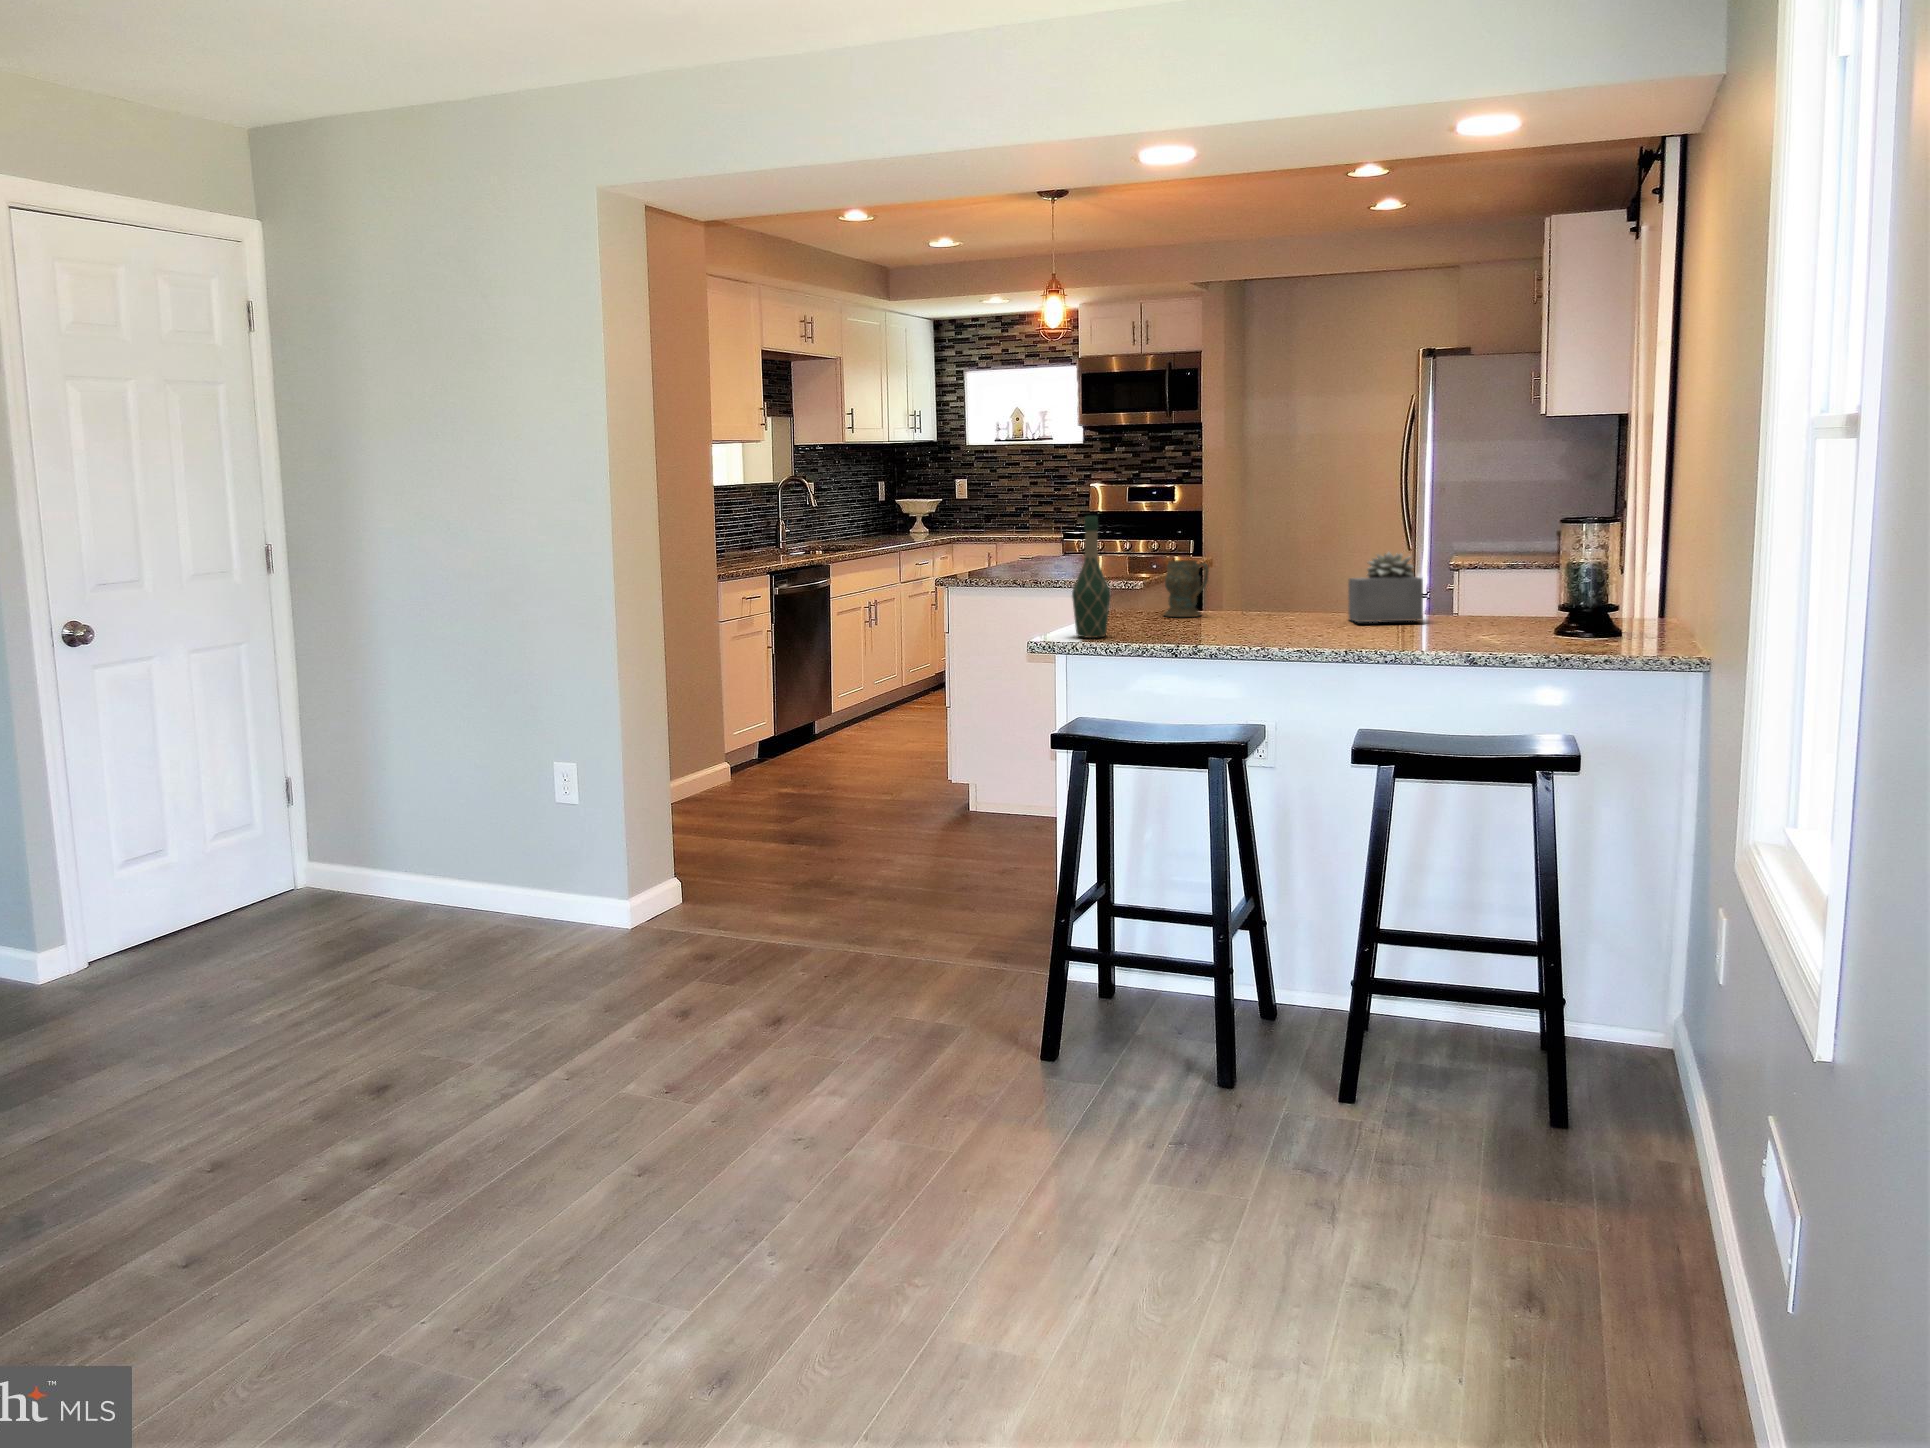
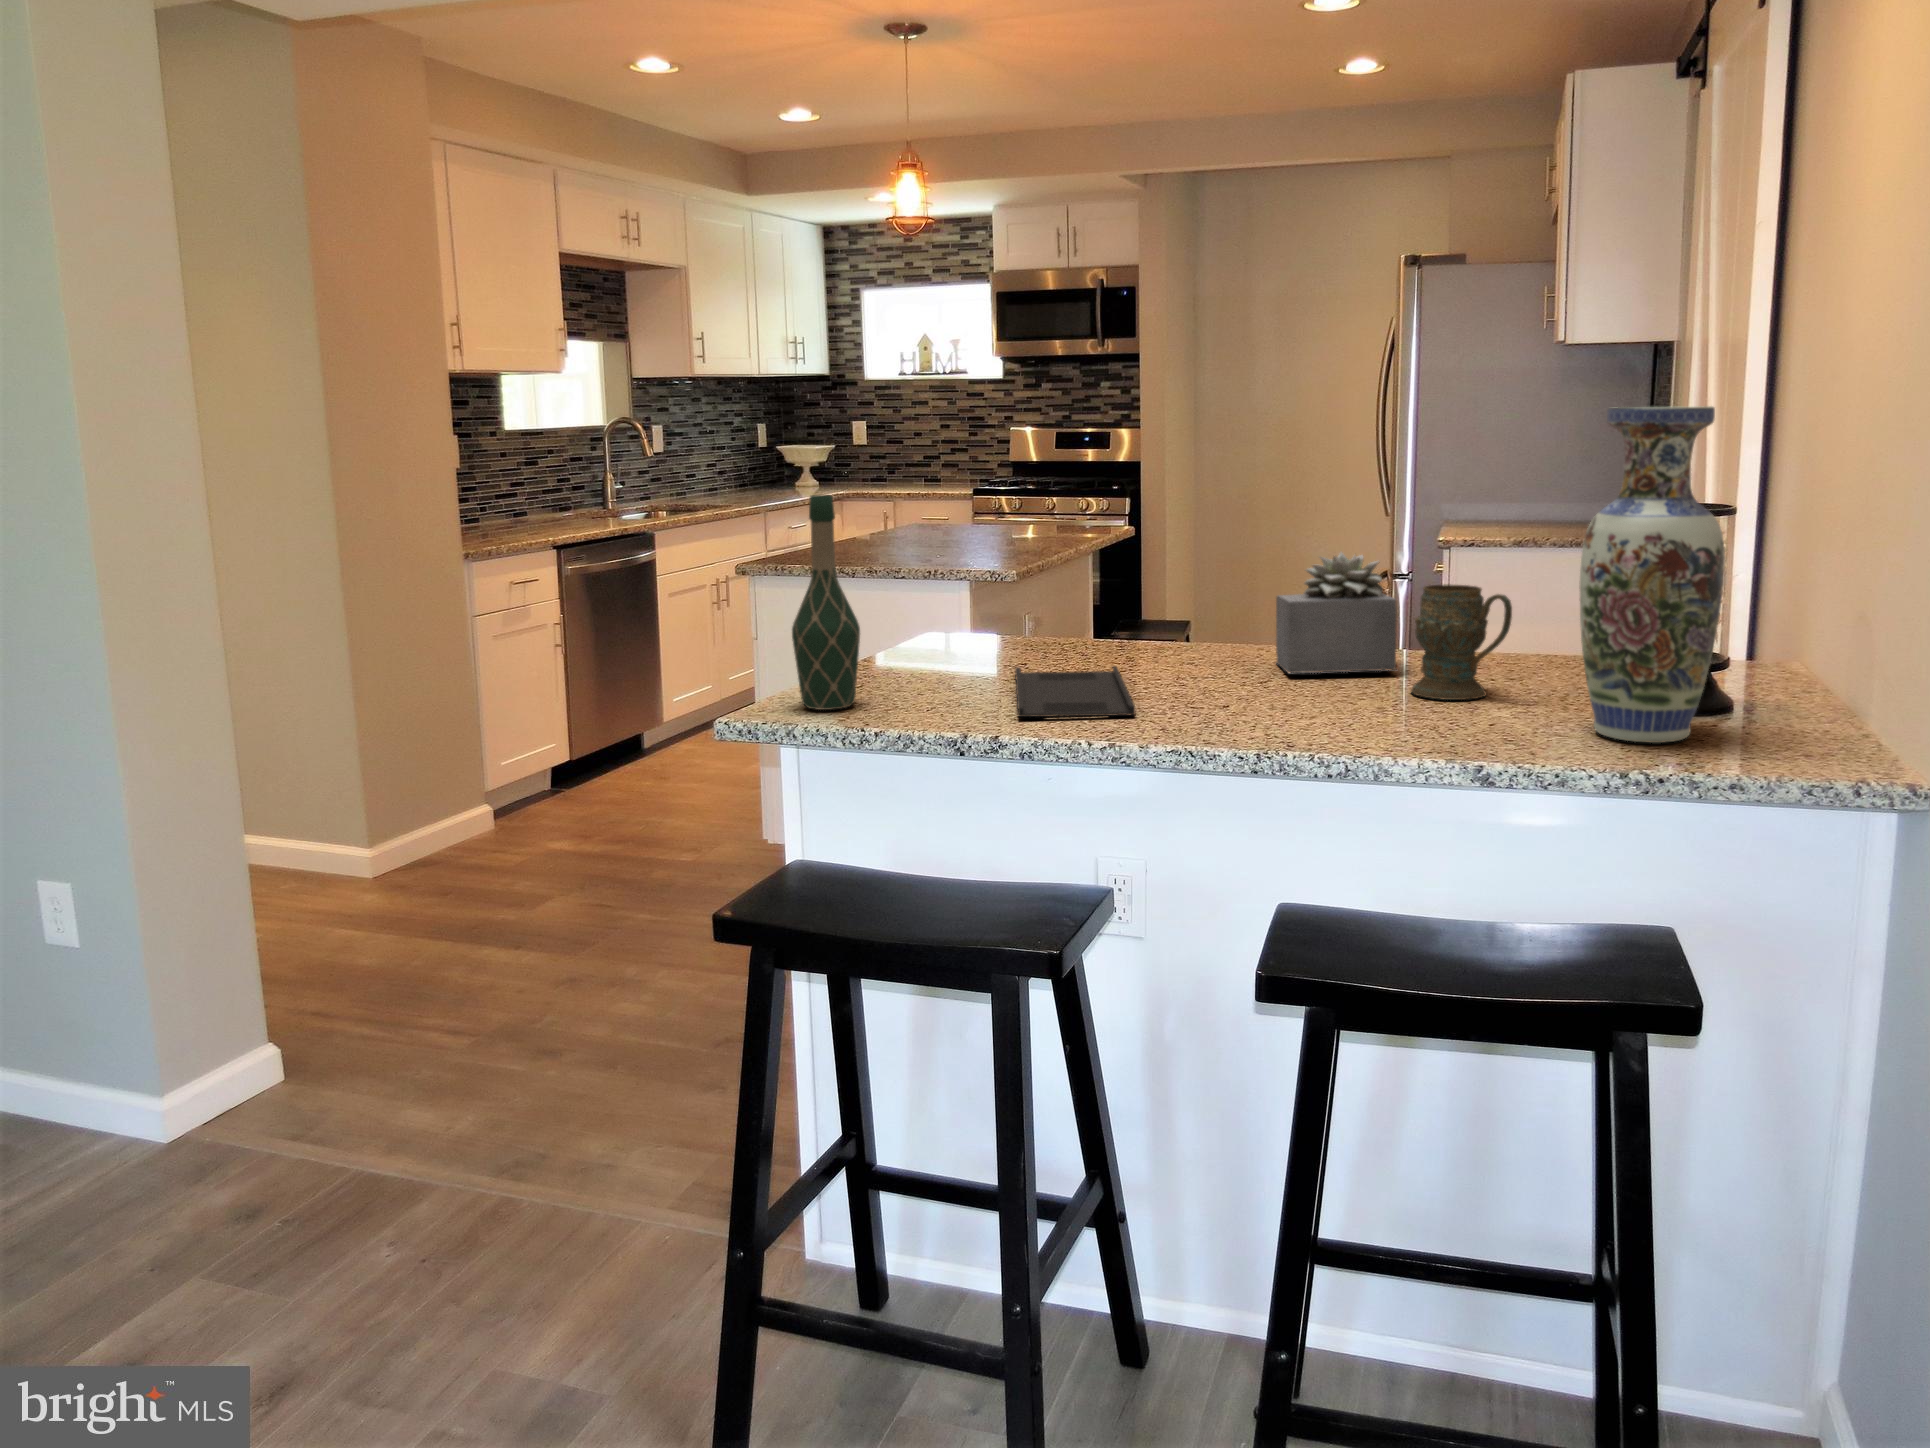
vase: none [1526,464,1604,644] -> present [1580,406,1725,743]
mug: present [1164,560,1209,617] -> present [1411,585,1512,700]
tray: none [1190,620,1274,639] -> present [1015,666,1135,717]

